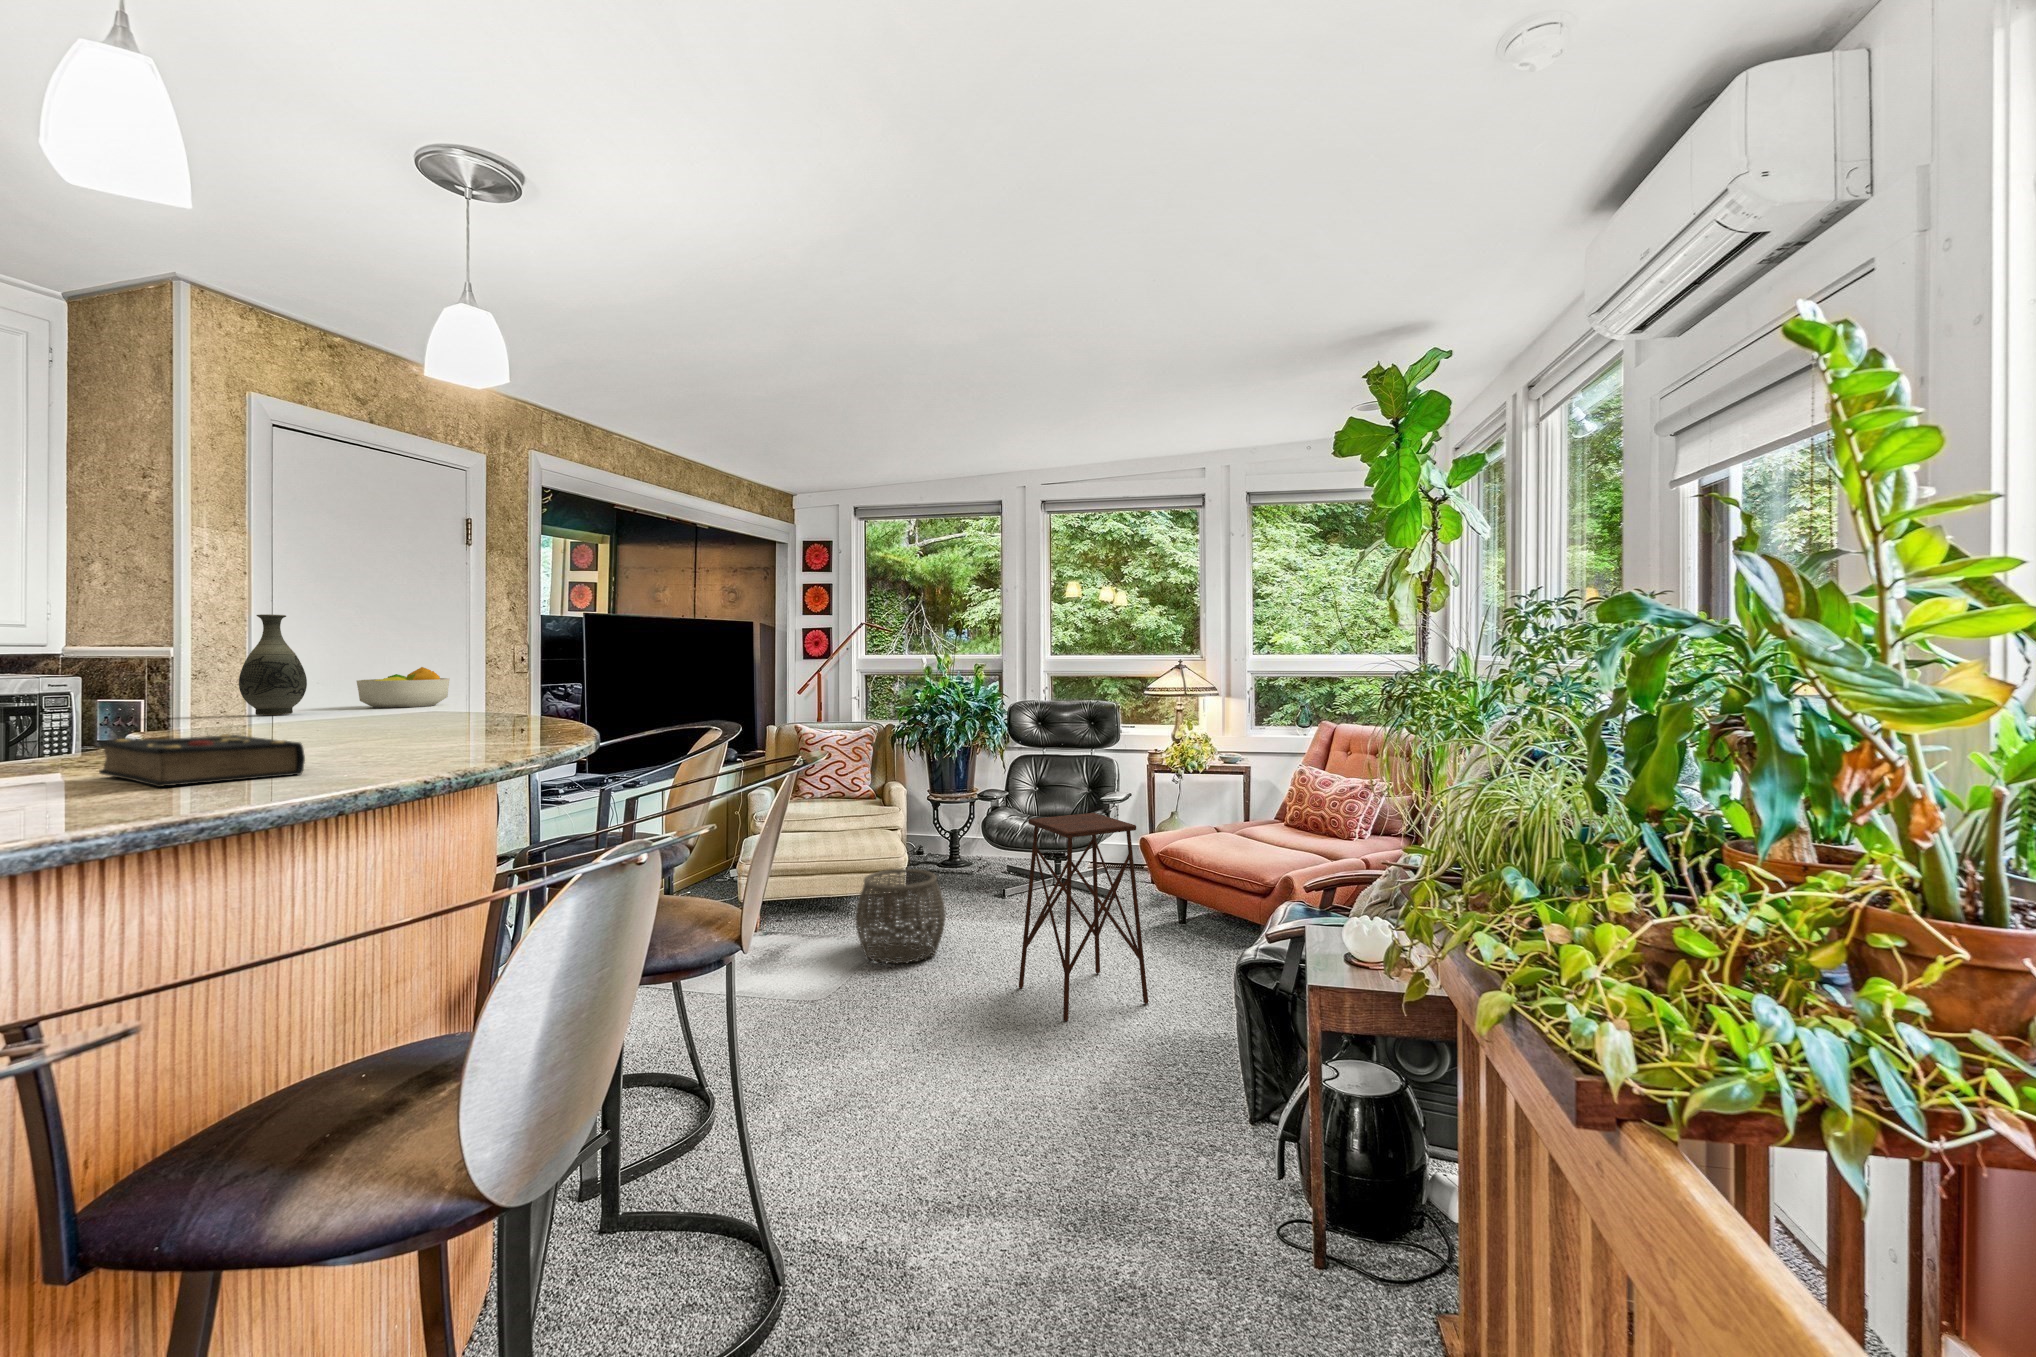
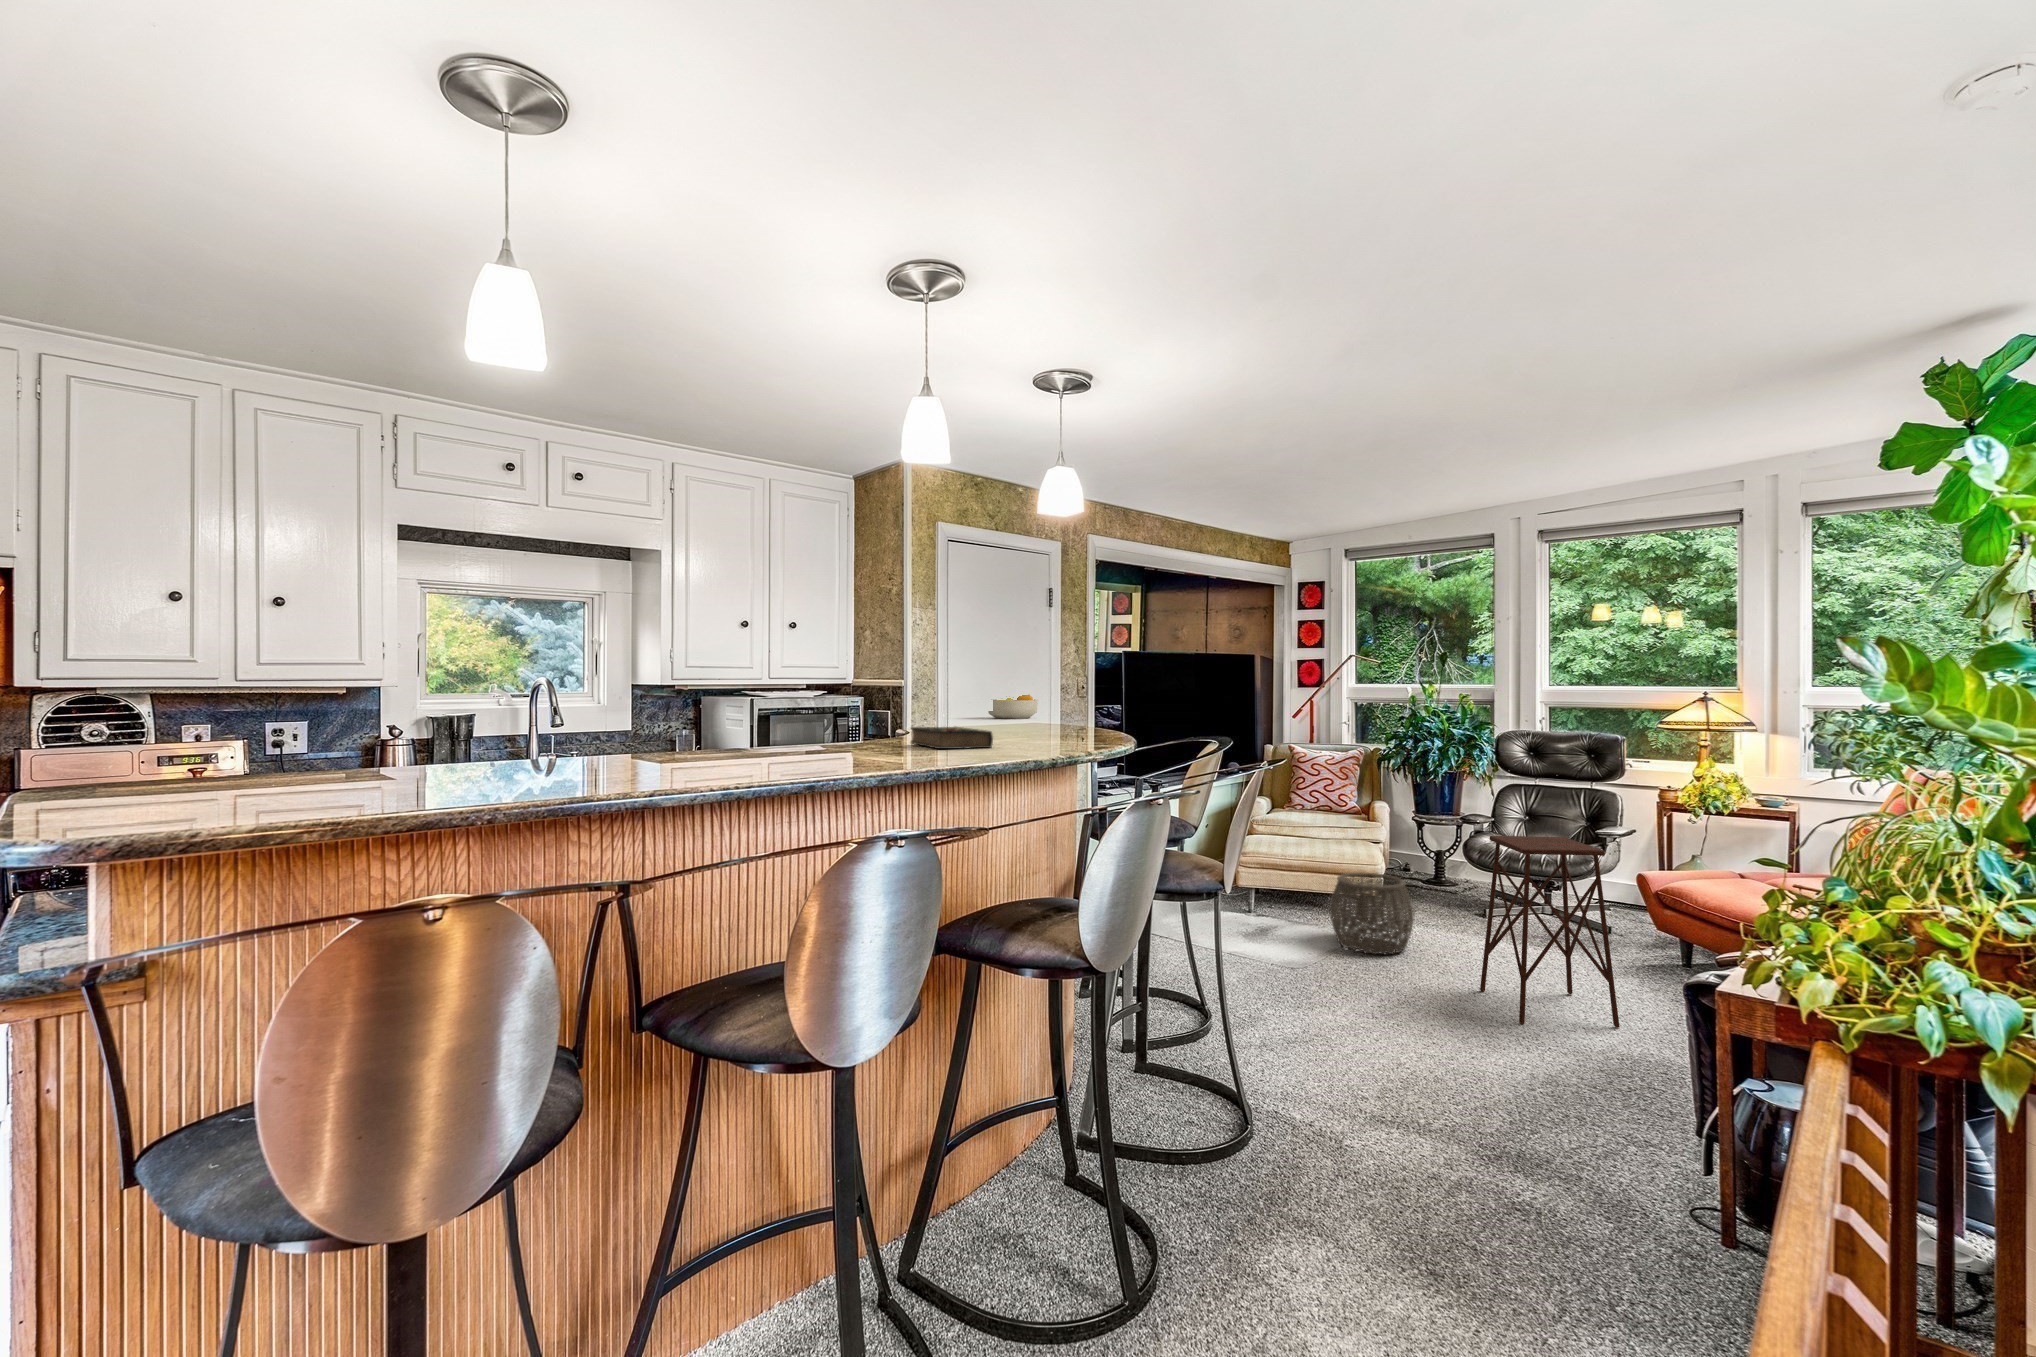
vase: present [239,614,307,715] -> none [931,658,963,721]

